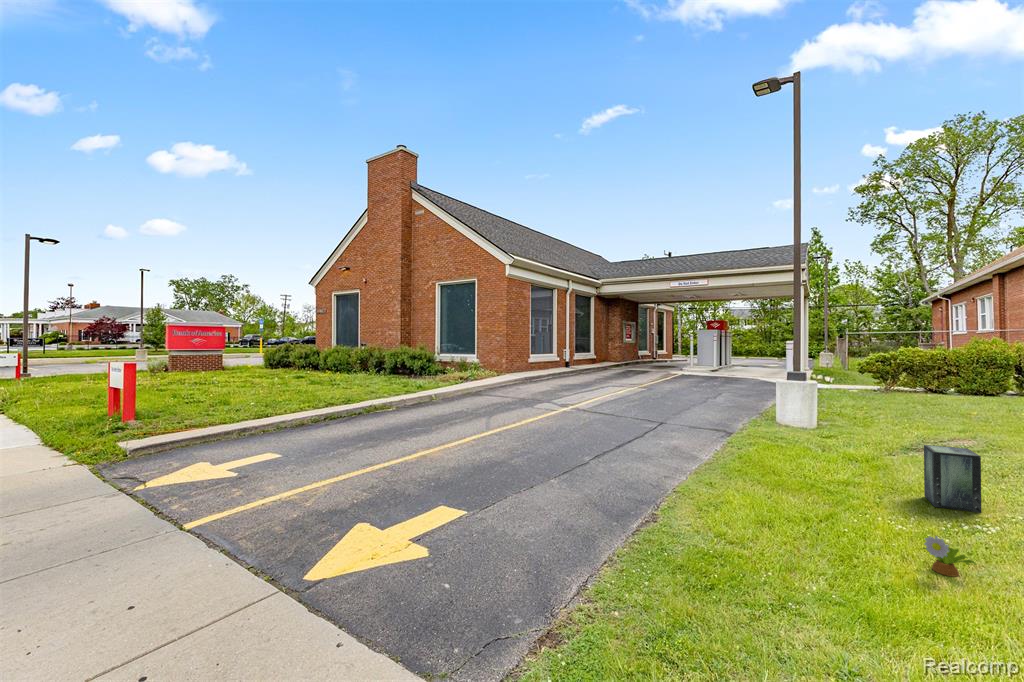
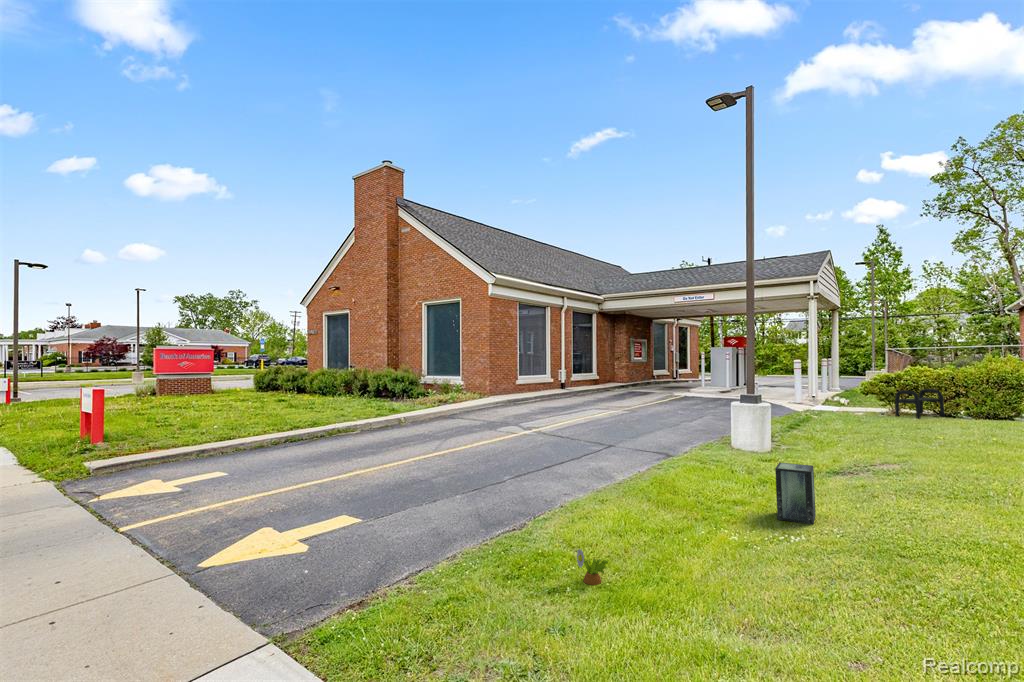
bench: none [891,368,936,395] -> present [895,389,945,418]
decorative plant: present [923,536,976,577] -> present [577,549,608,585]

